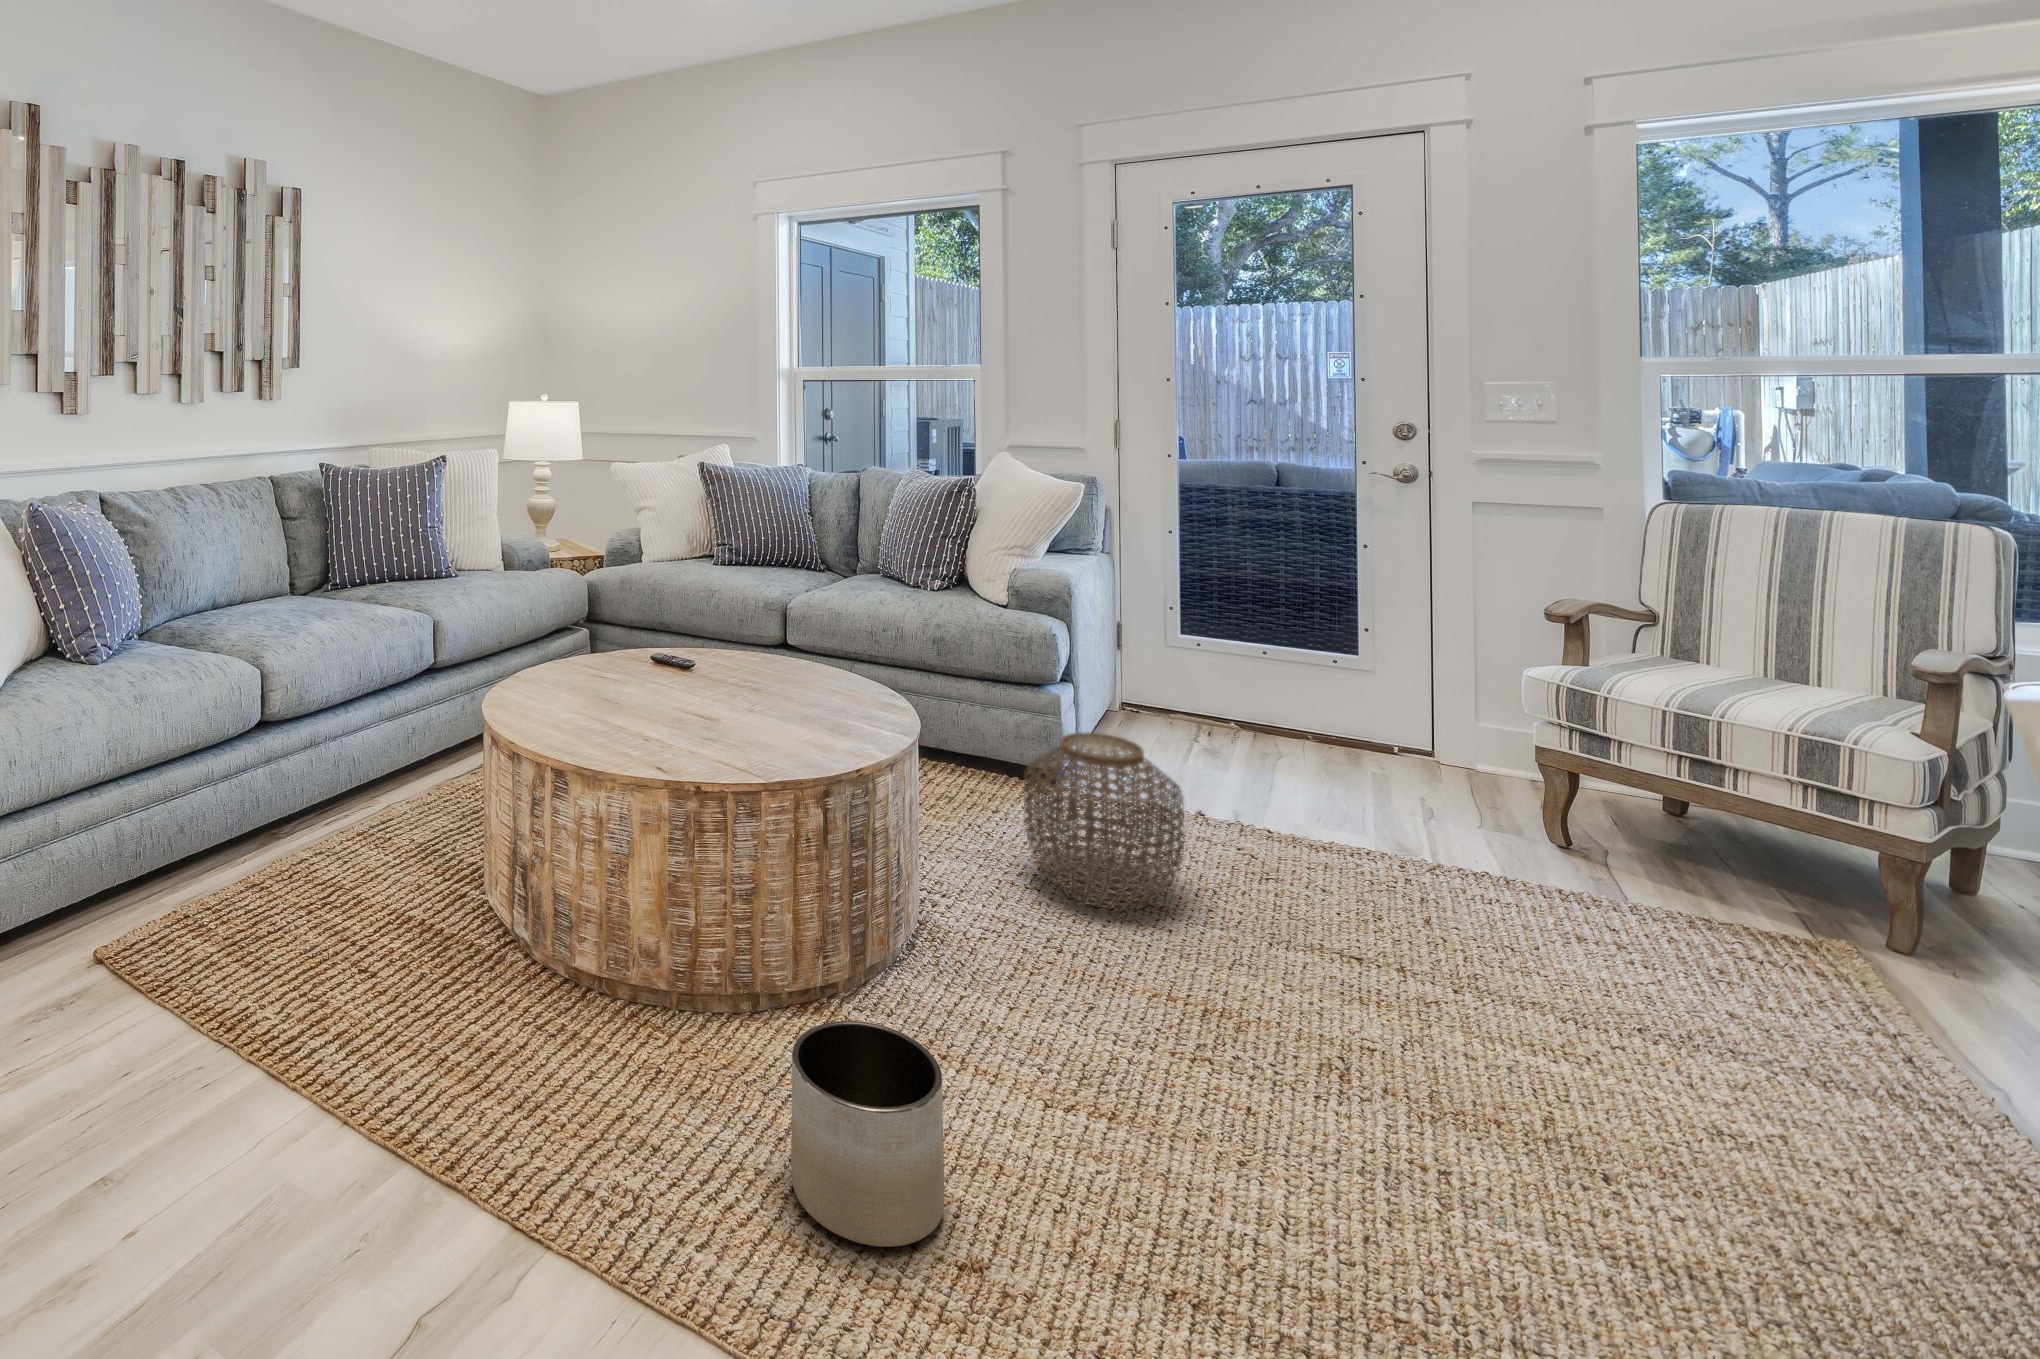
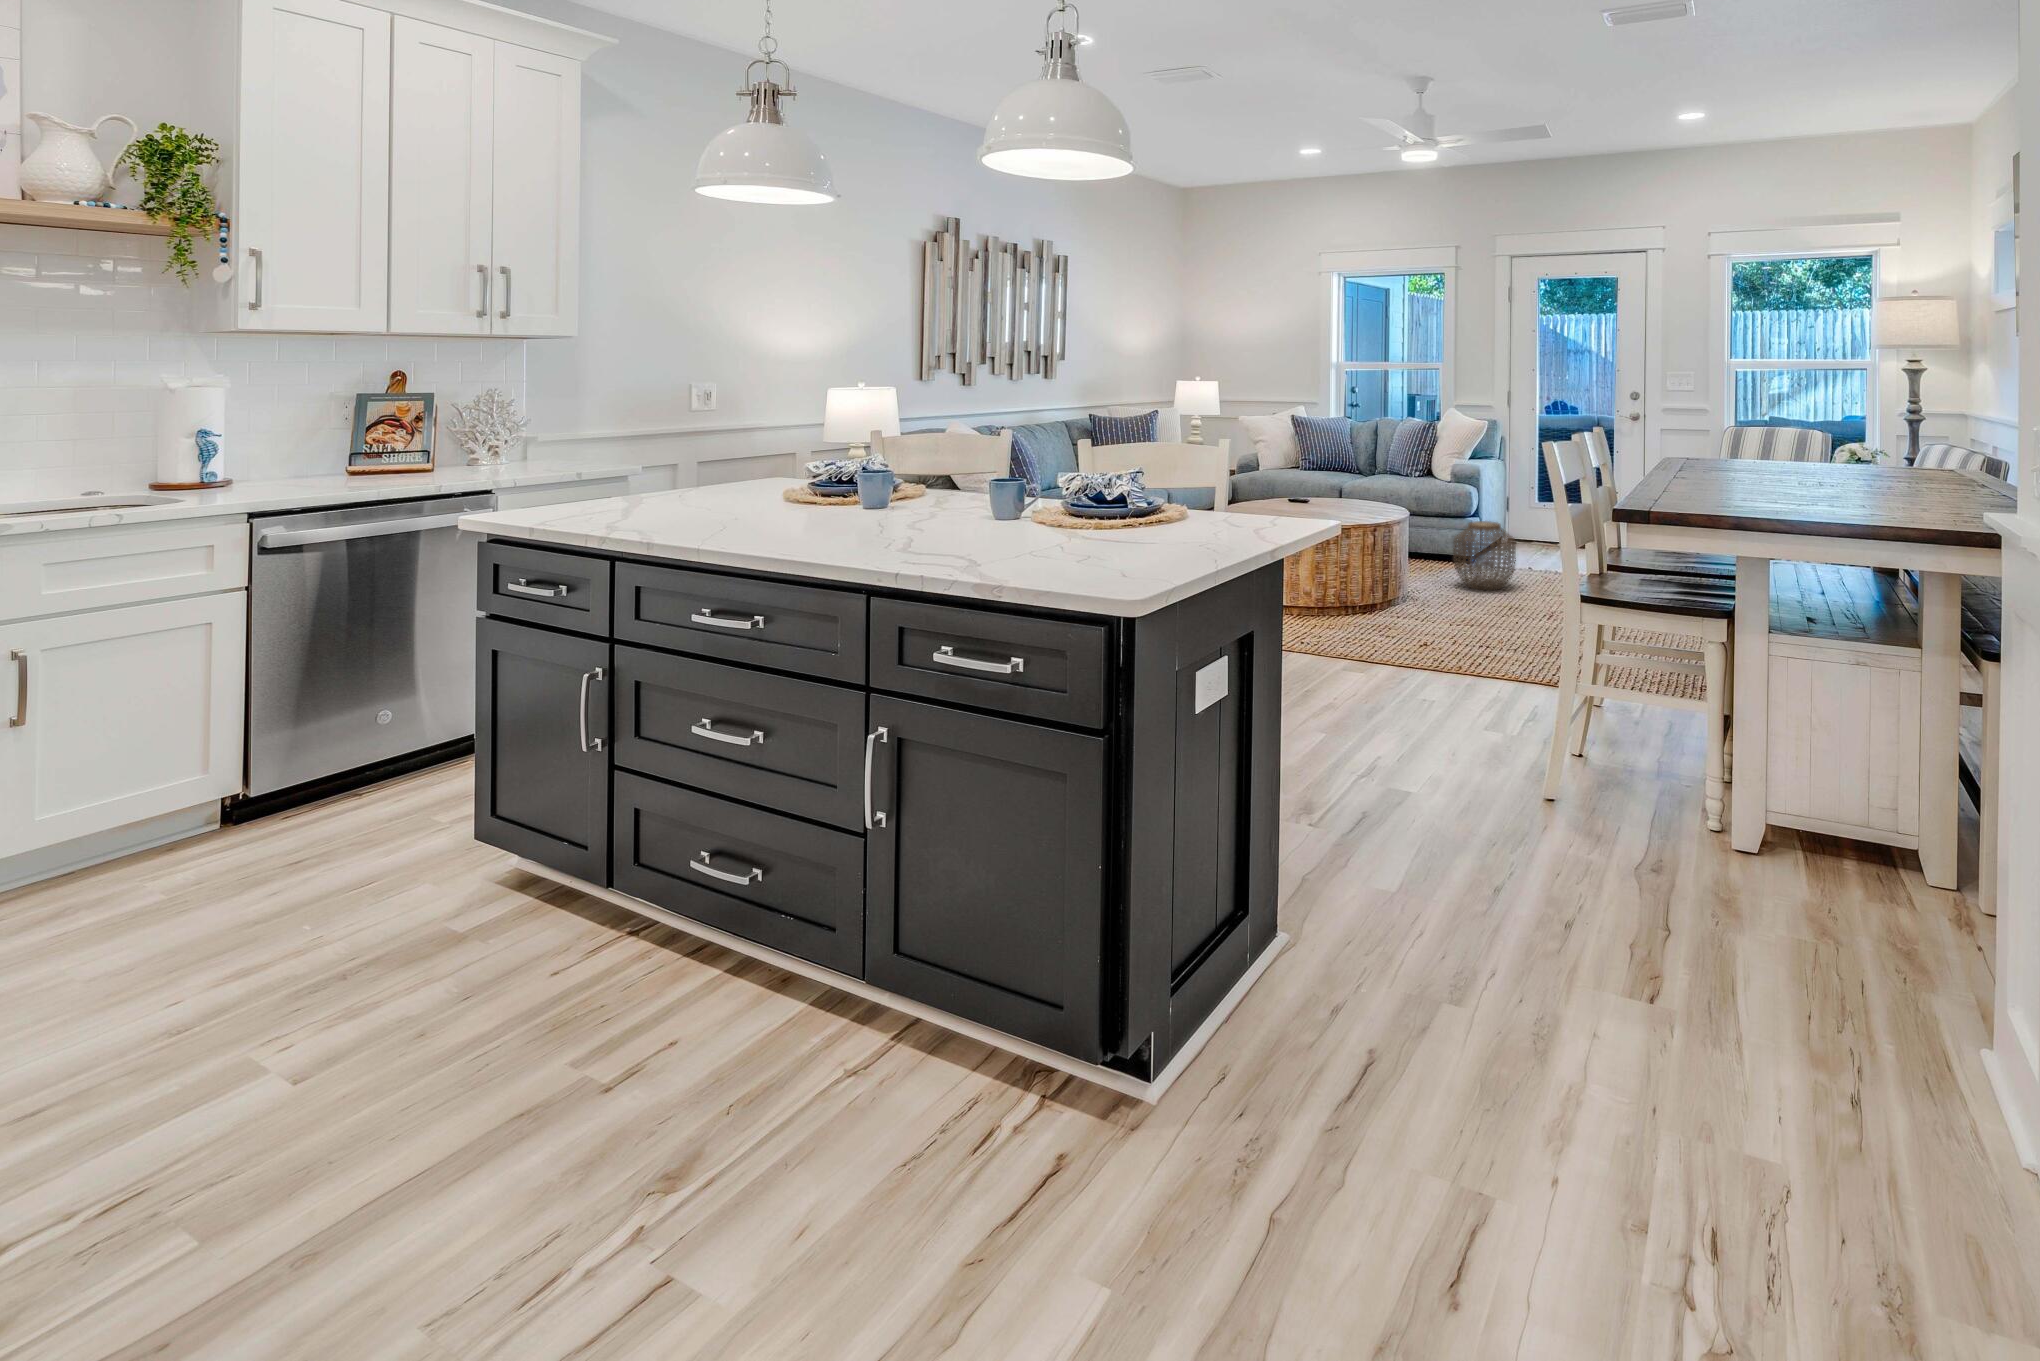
planter: present [791,1021,944,1247] -> none [1369,587,1418,642]

